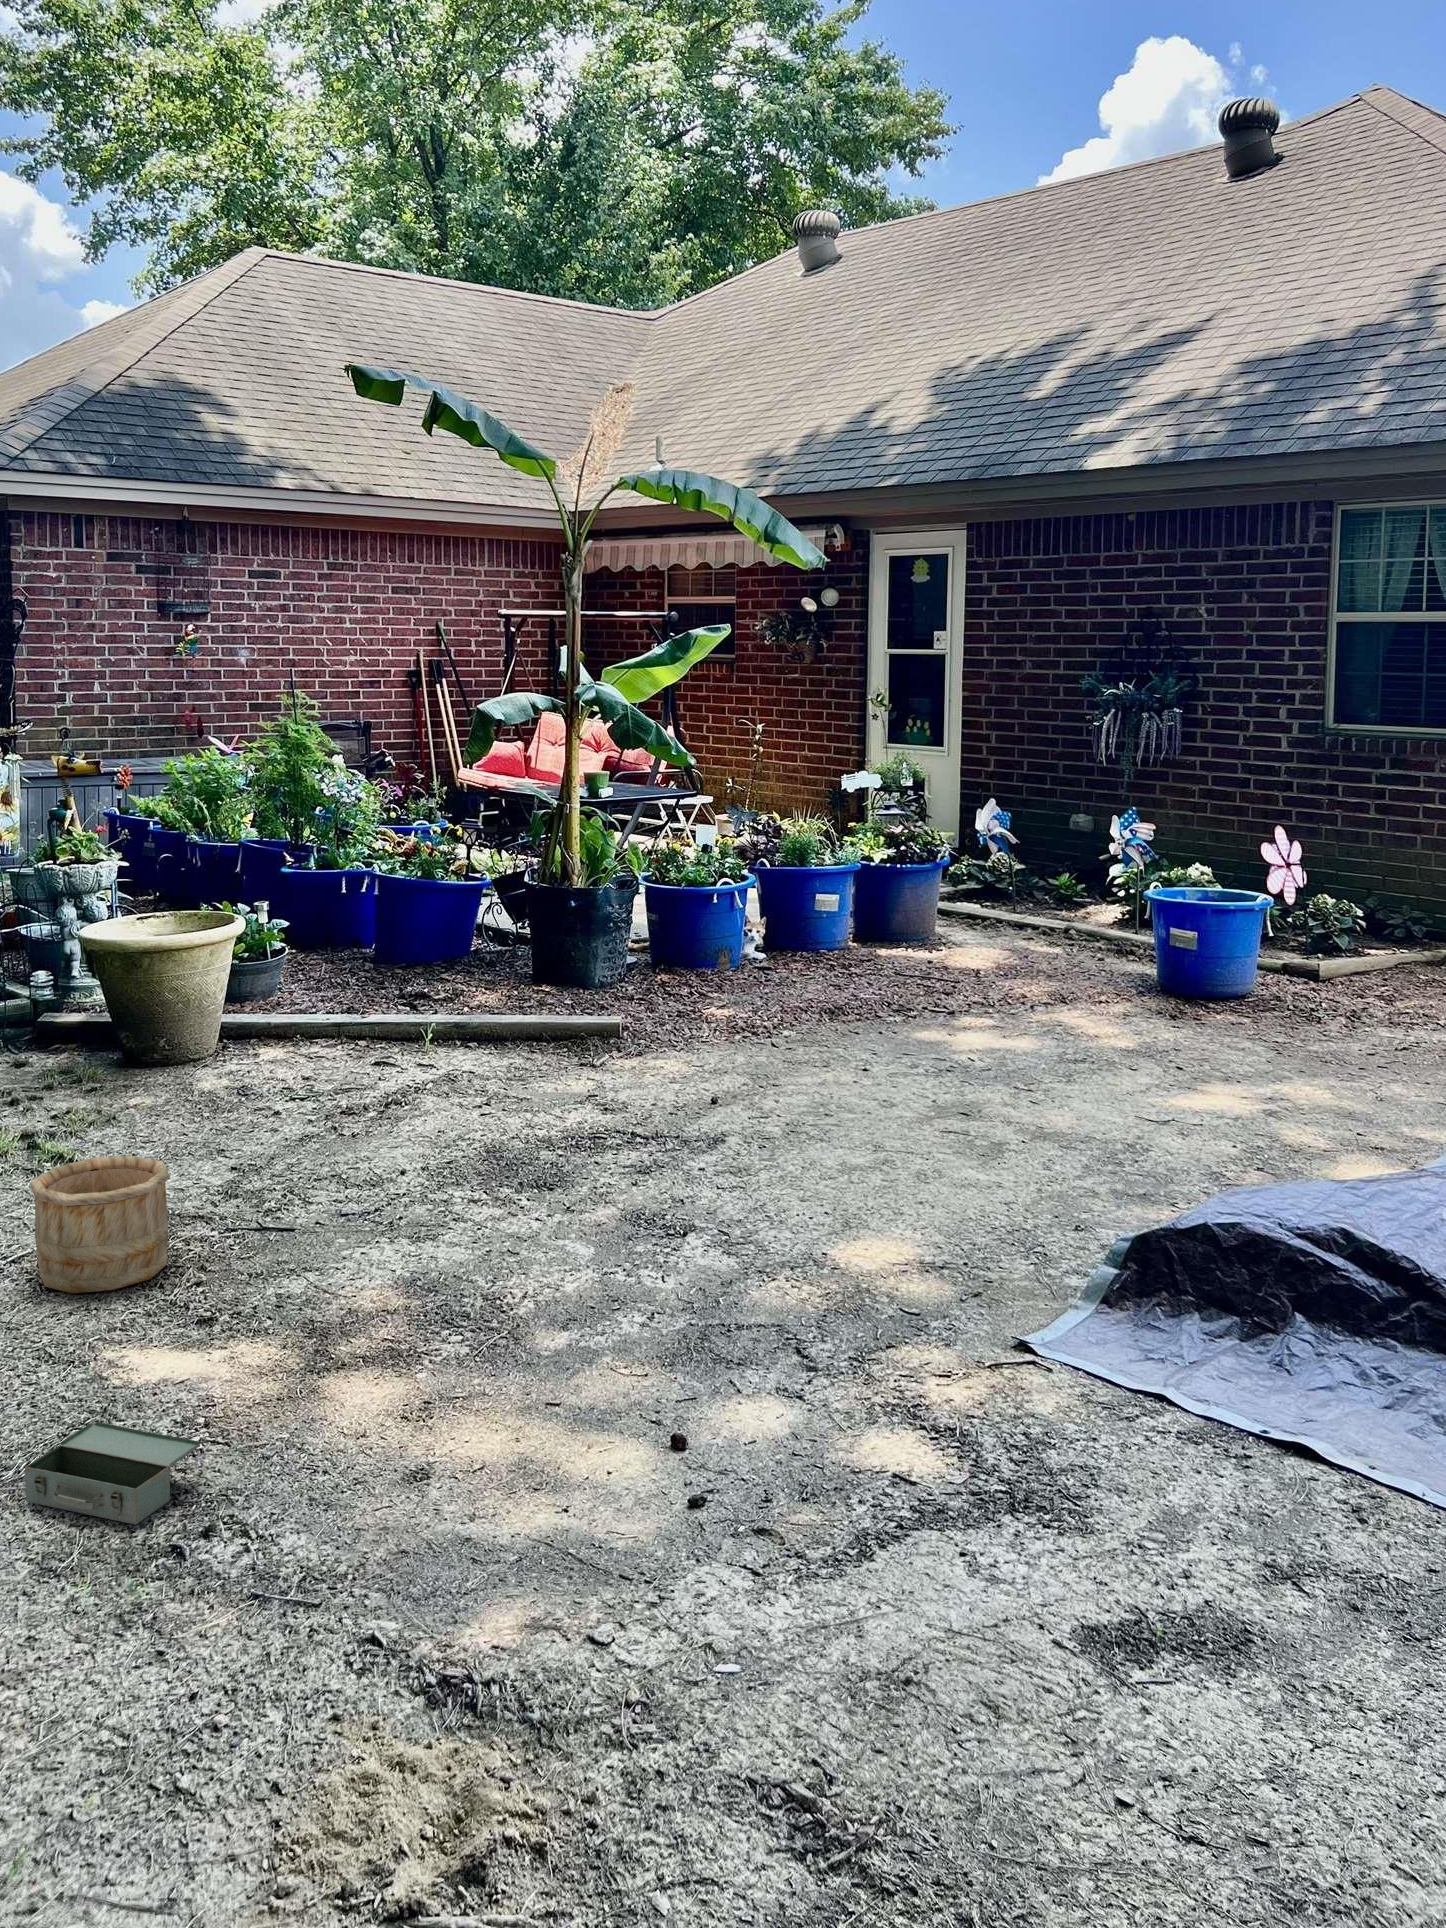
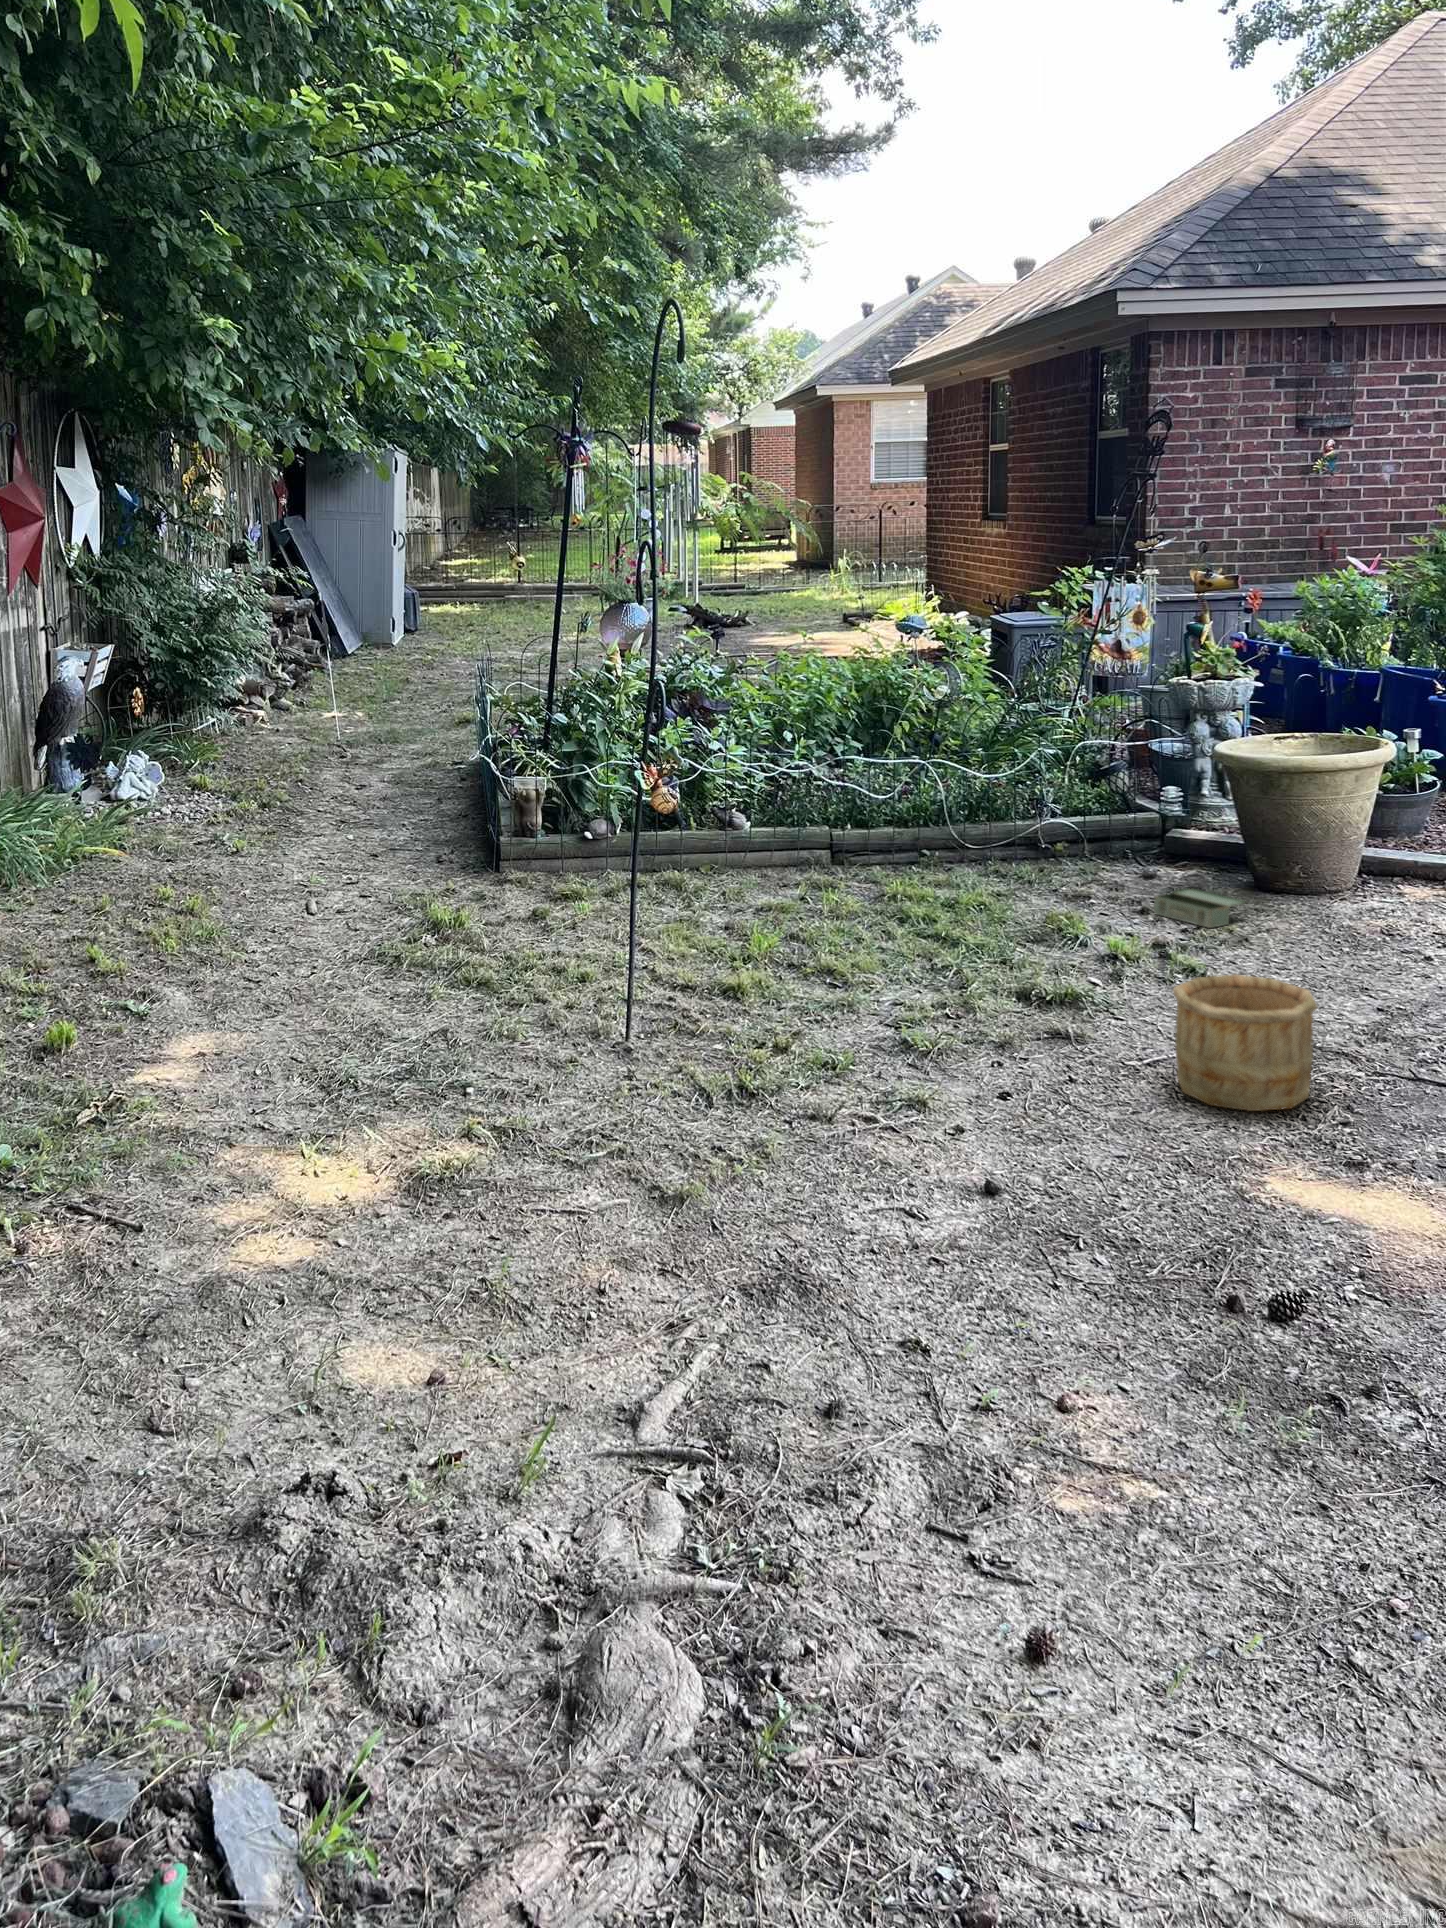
toolbox: present [25,1422,200,1525] -> present [1154,888,1246,928]

